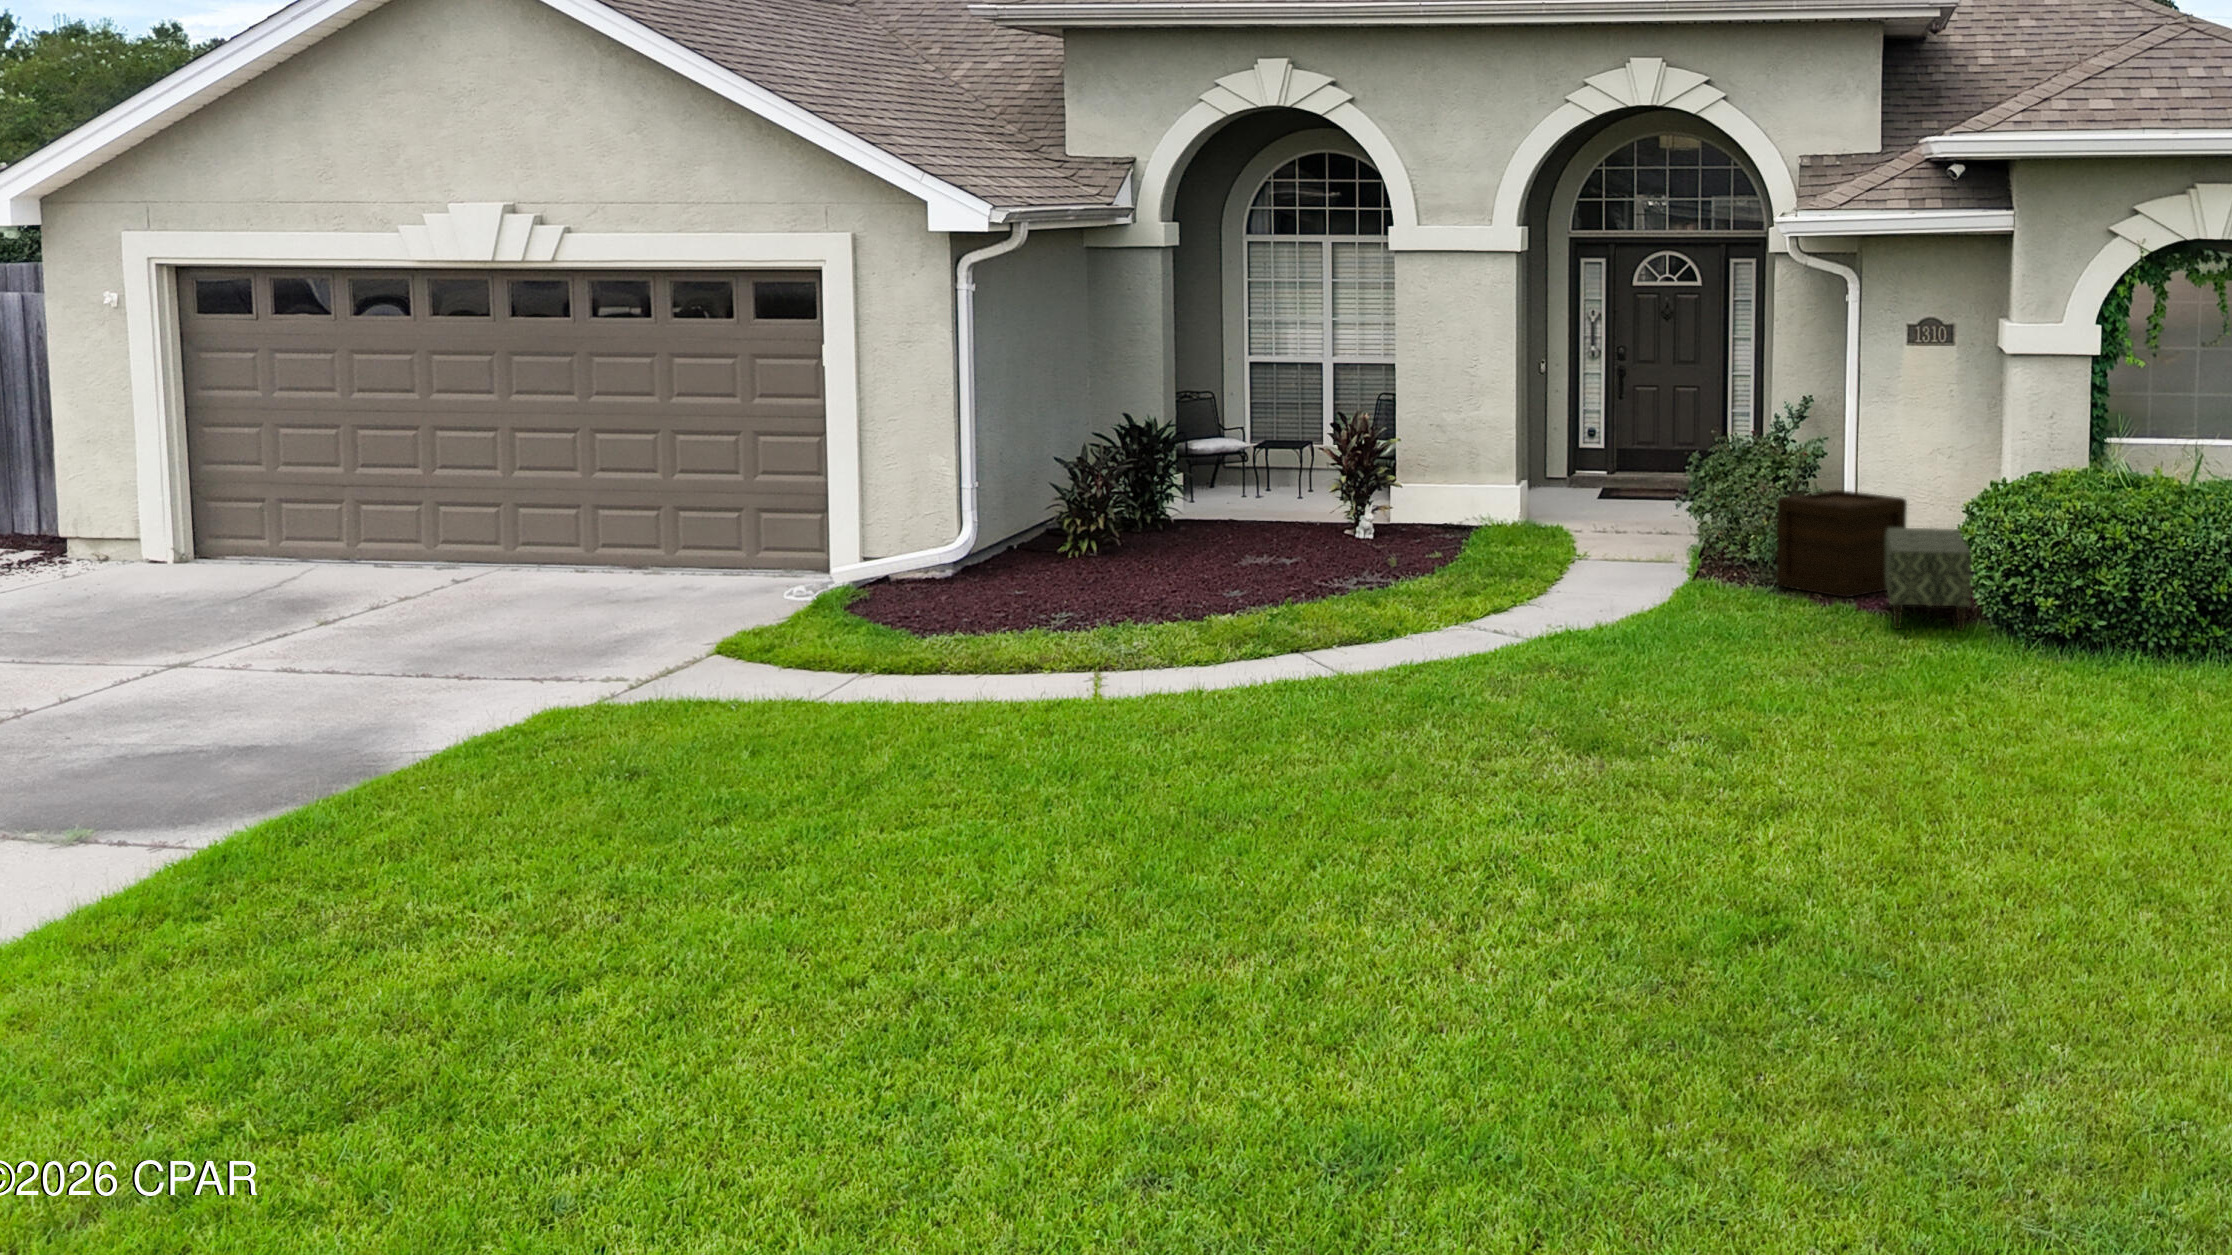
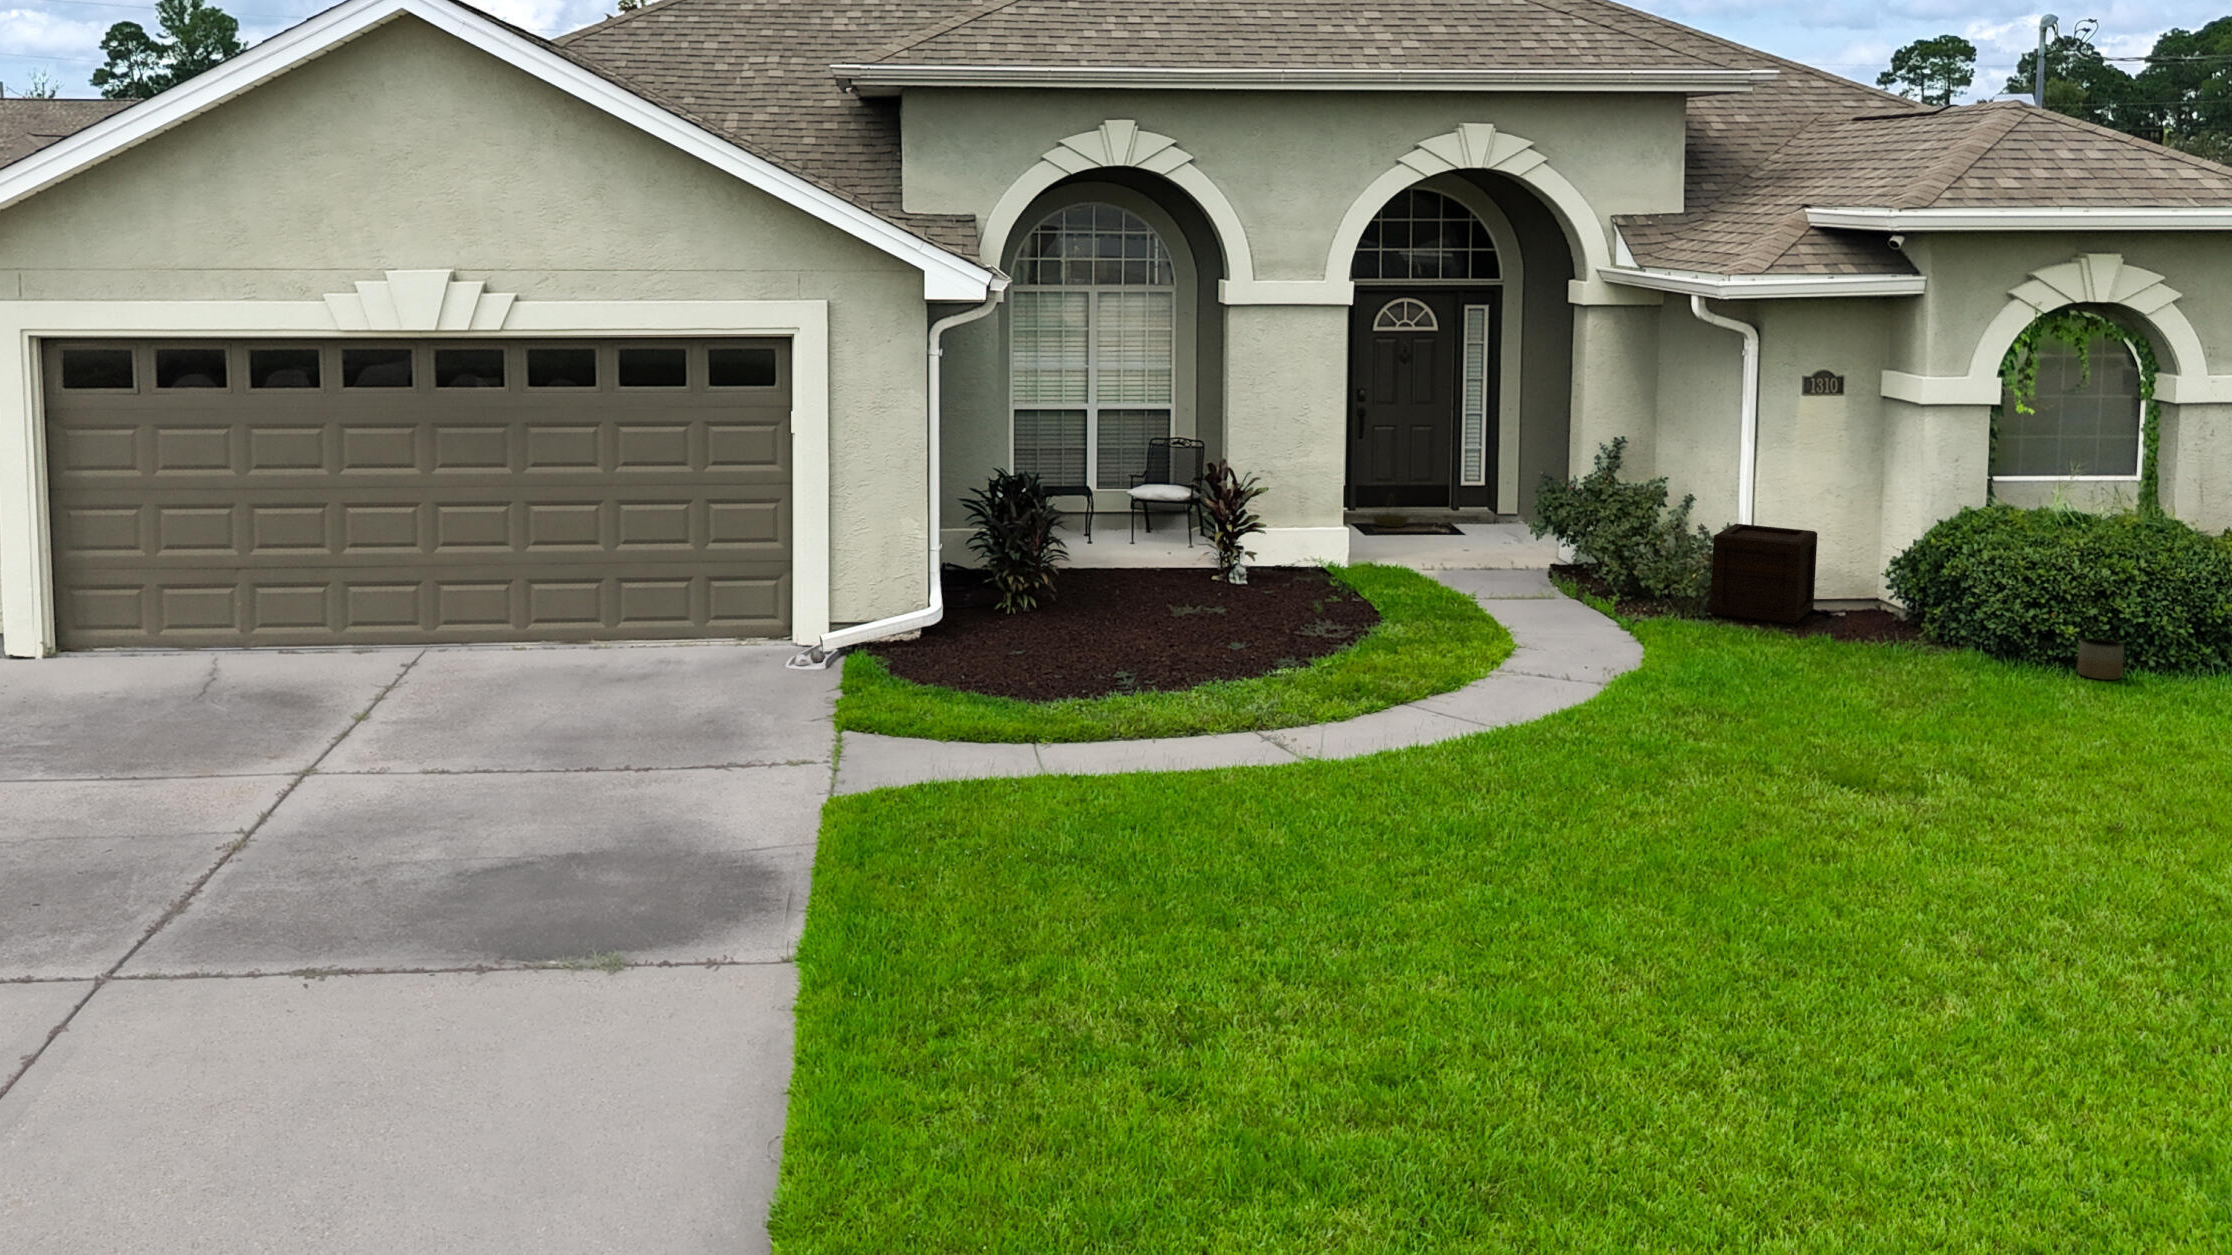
basket: none [1620,469,1662,506] -> present [1373,514,1408,527]
bench: present [1885,528,1972,631] -> none [1837,561,1985,660]
planter: none [2038,607,2083,652] -> present [2077,638,2124,680]

